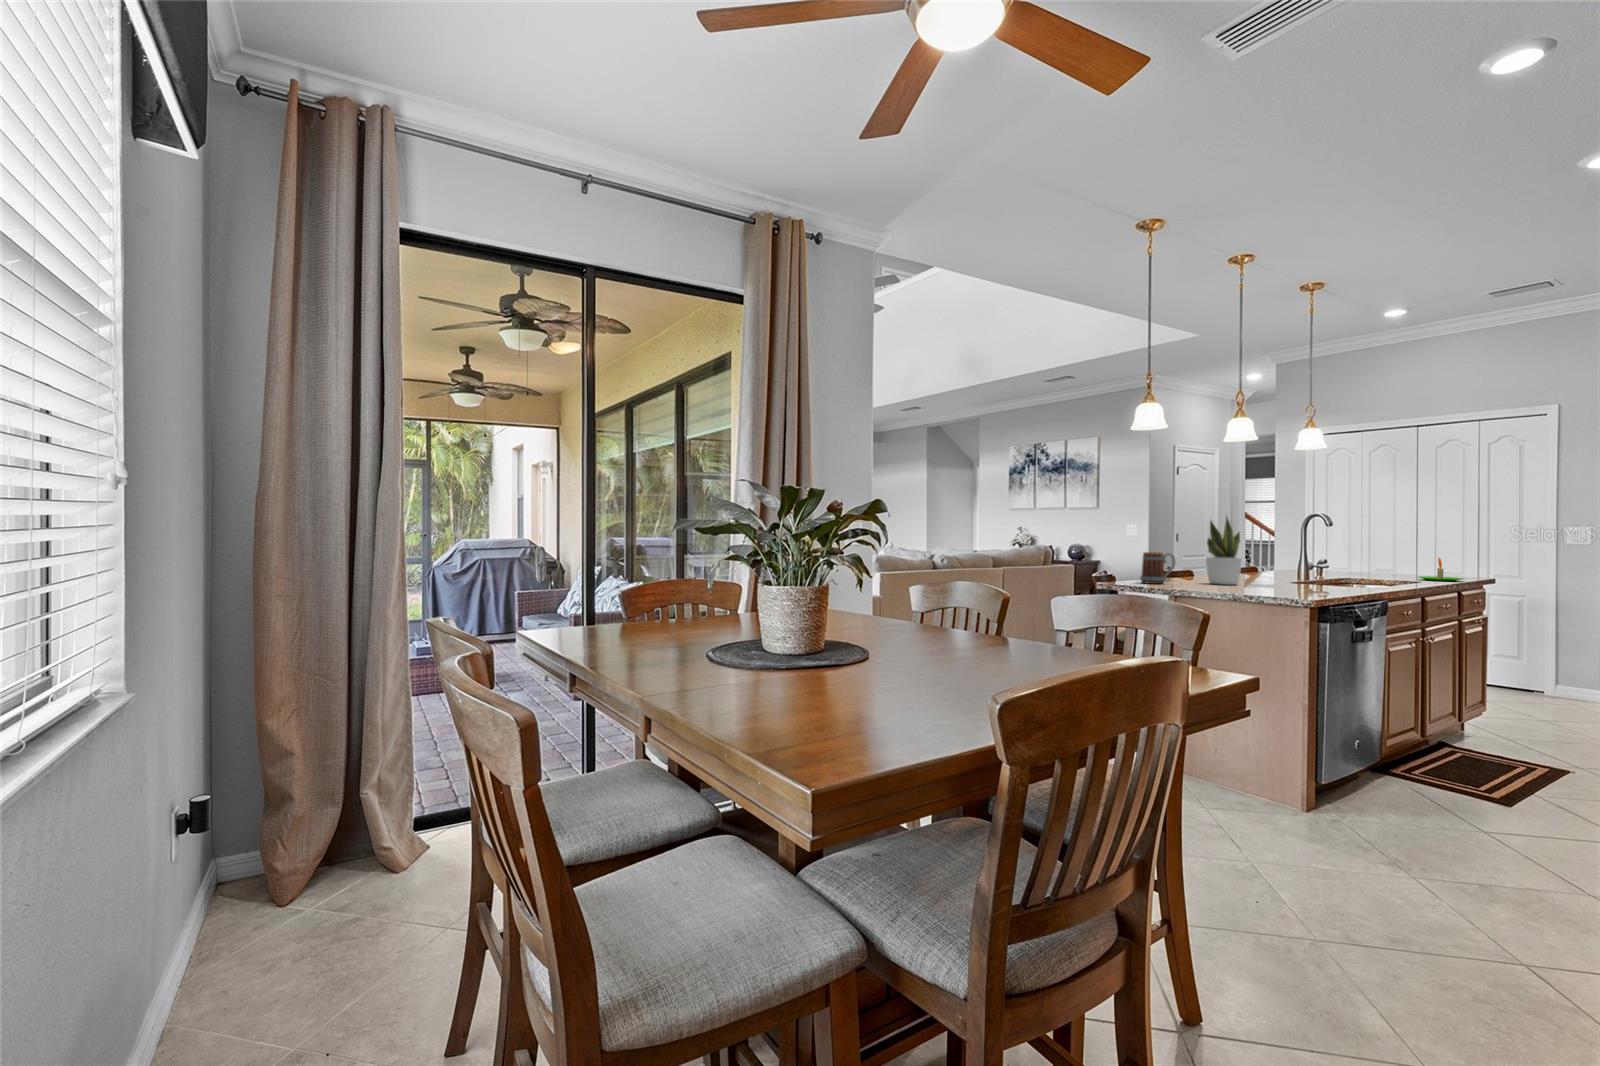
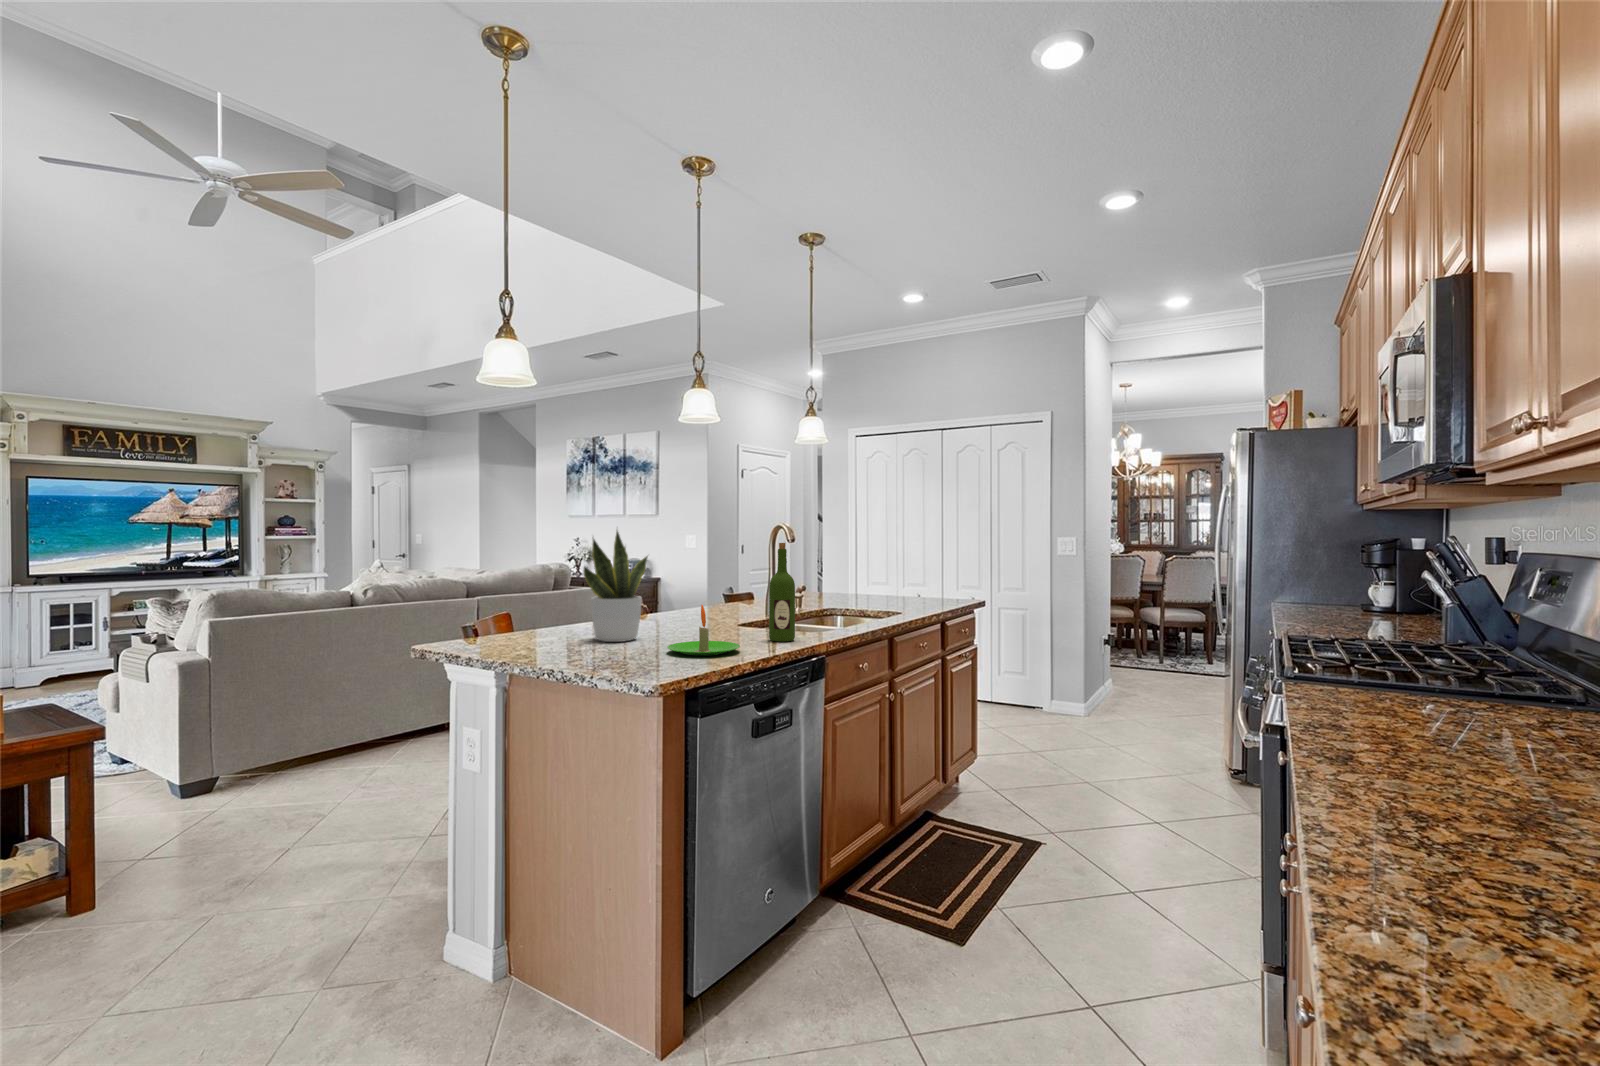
wine bottle: none [1339,523,1361,589] -> present [769,543,795,642]
mug: present [1140,552,1176,584] -> none [474,593,533,649]
candle: present [1418,557,1464,581] -> present [667,605,740,656]

